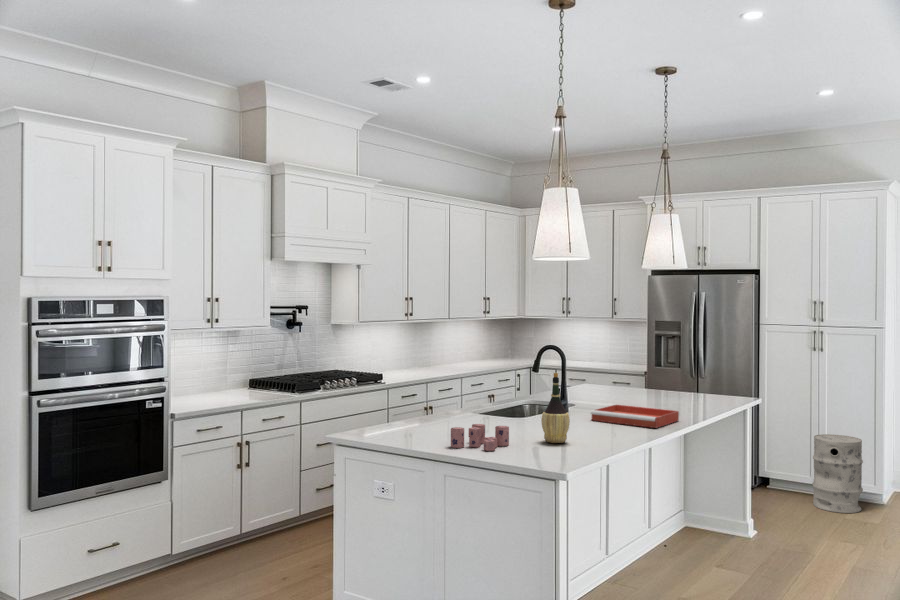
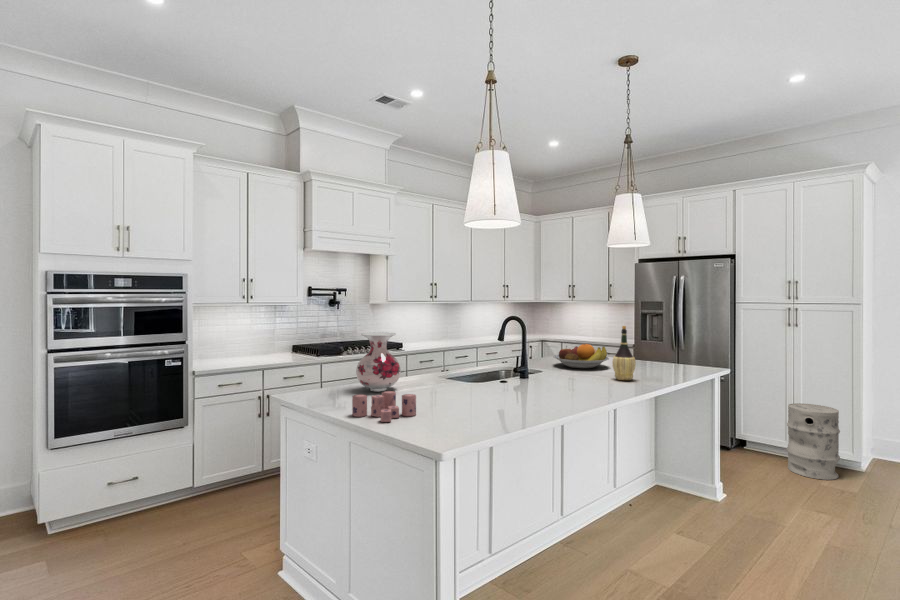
vase: none [416,366,461,427] -> present [356,332,401,392]
wine bottle: present [541,373,570,443] -> present [612,326,636,380]
fruit bowl: none [586,374,646,400] -> present [553,344,609,368]
tray: present [591,405,679,428] -> none [534,373,627,400]

